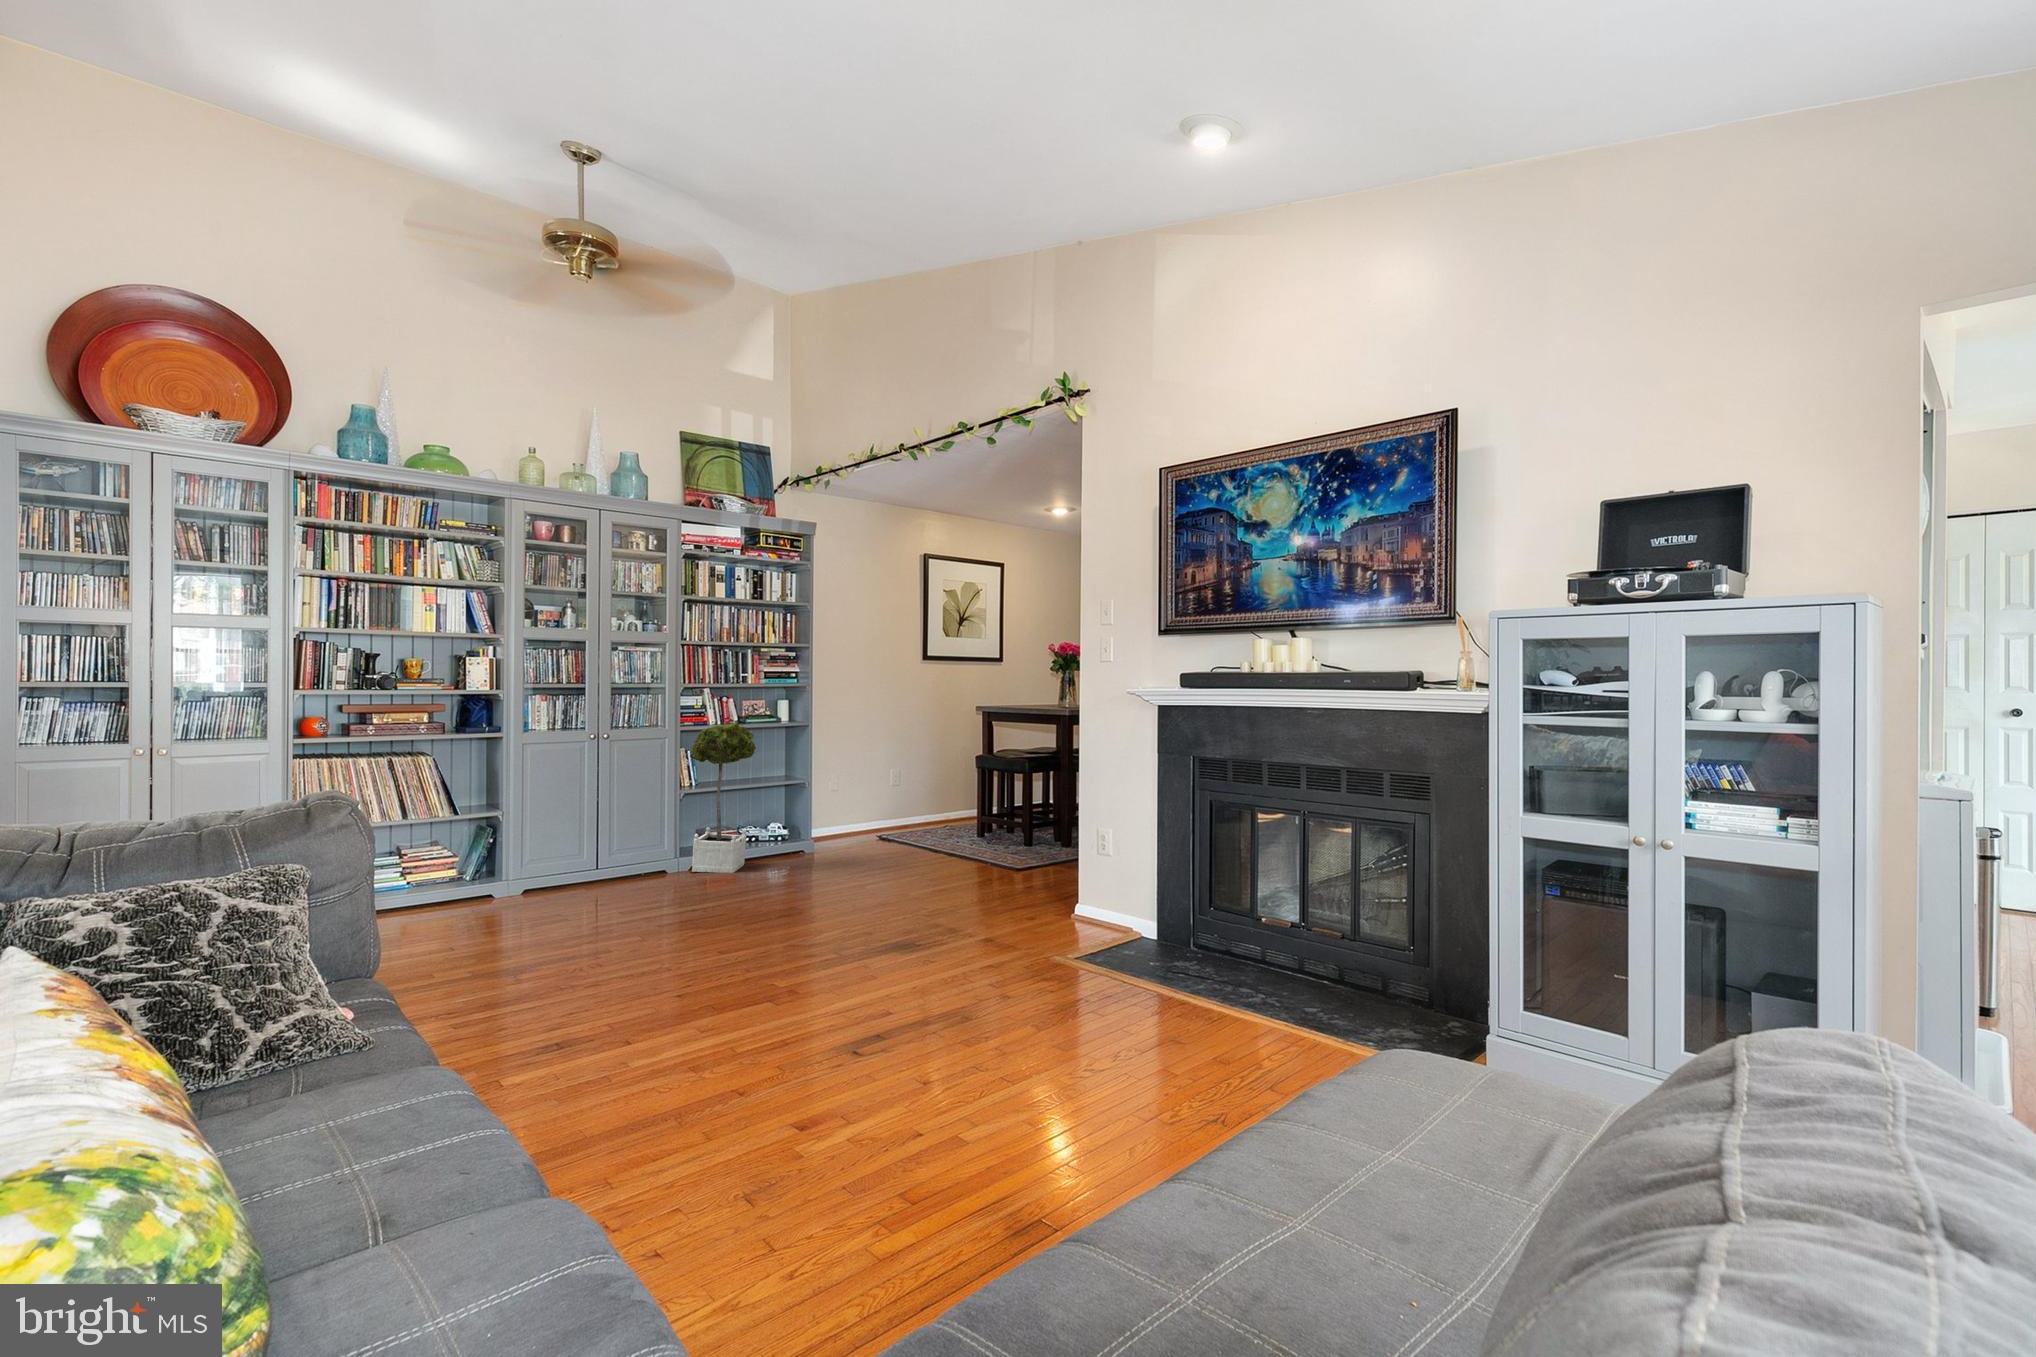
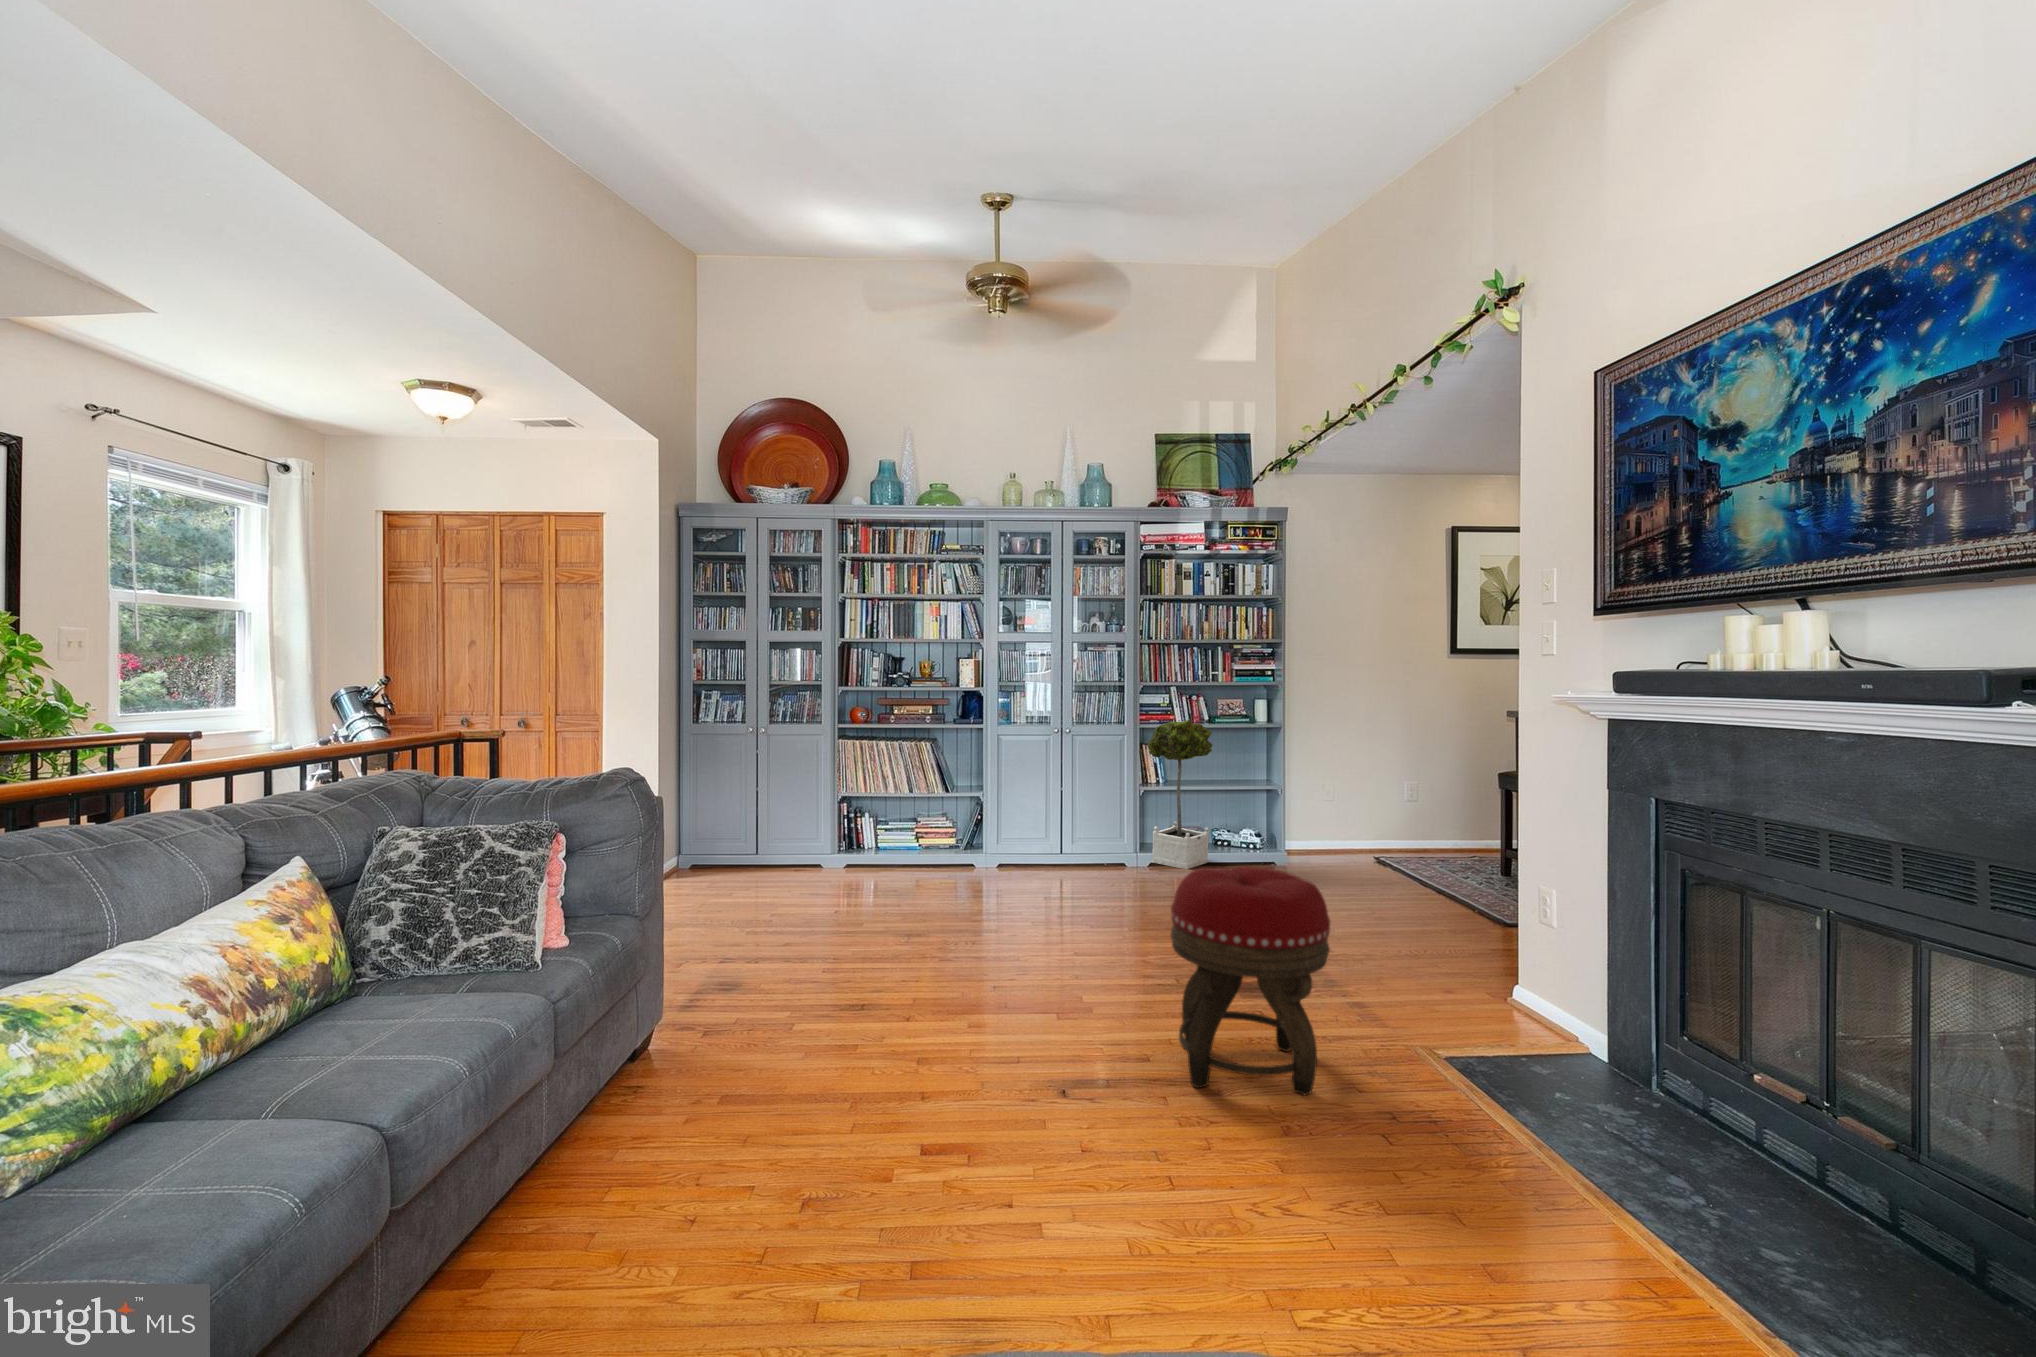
footstool: none [920,835,1052,1020] -> present [1170,866,1330,1096]

